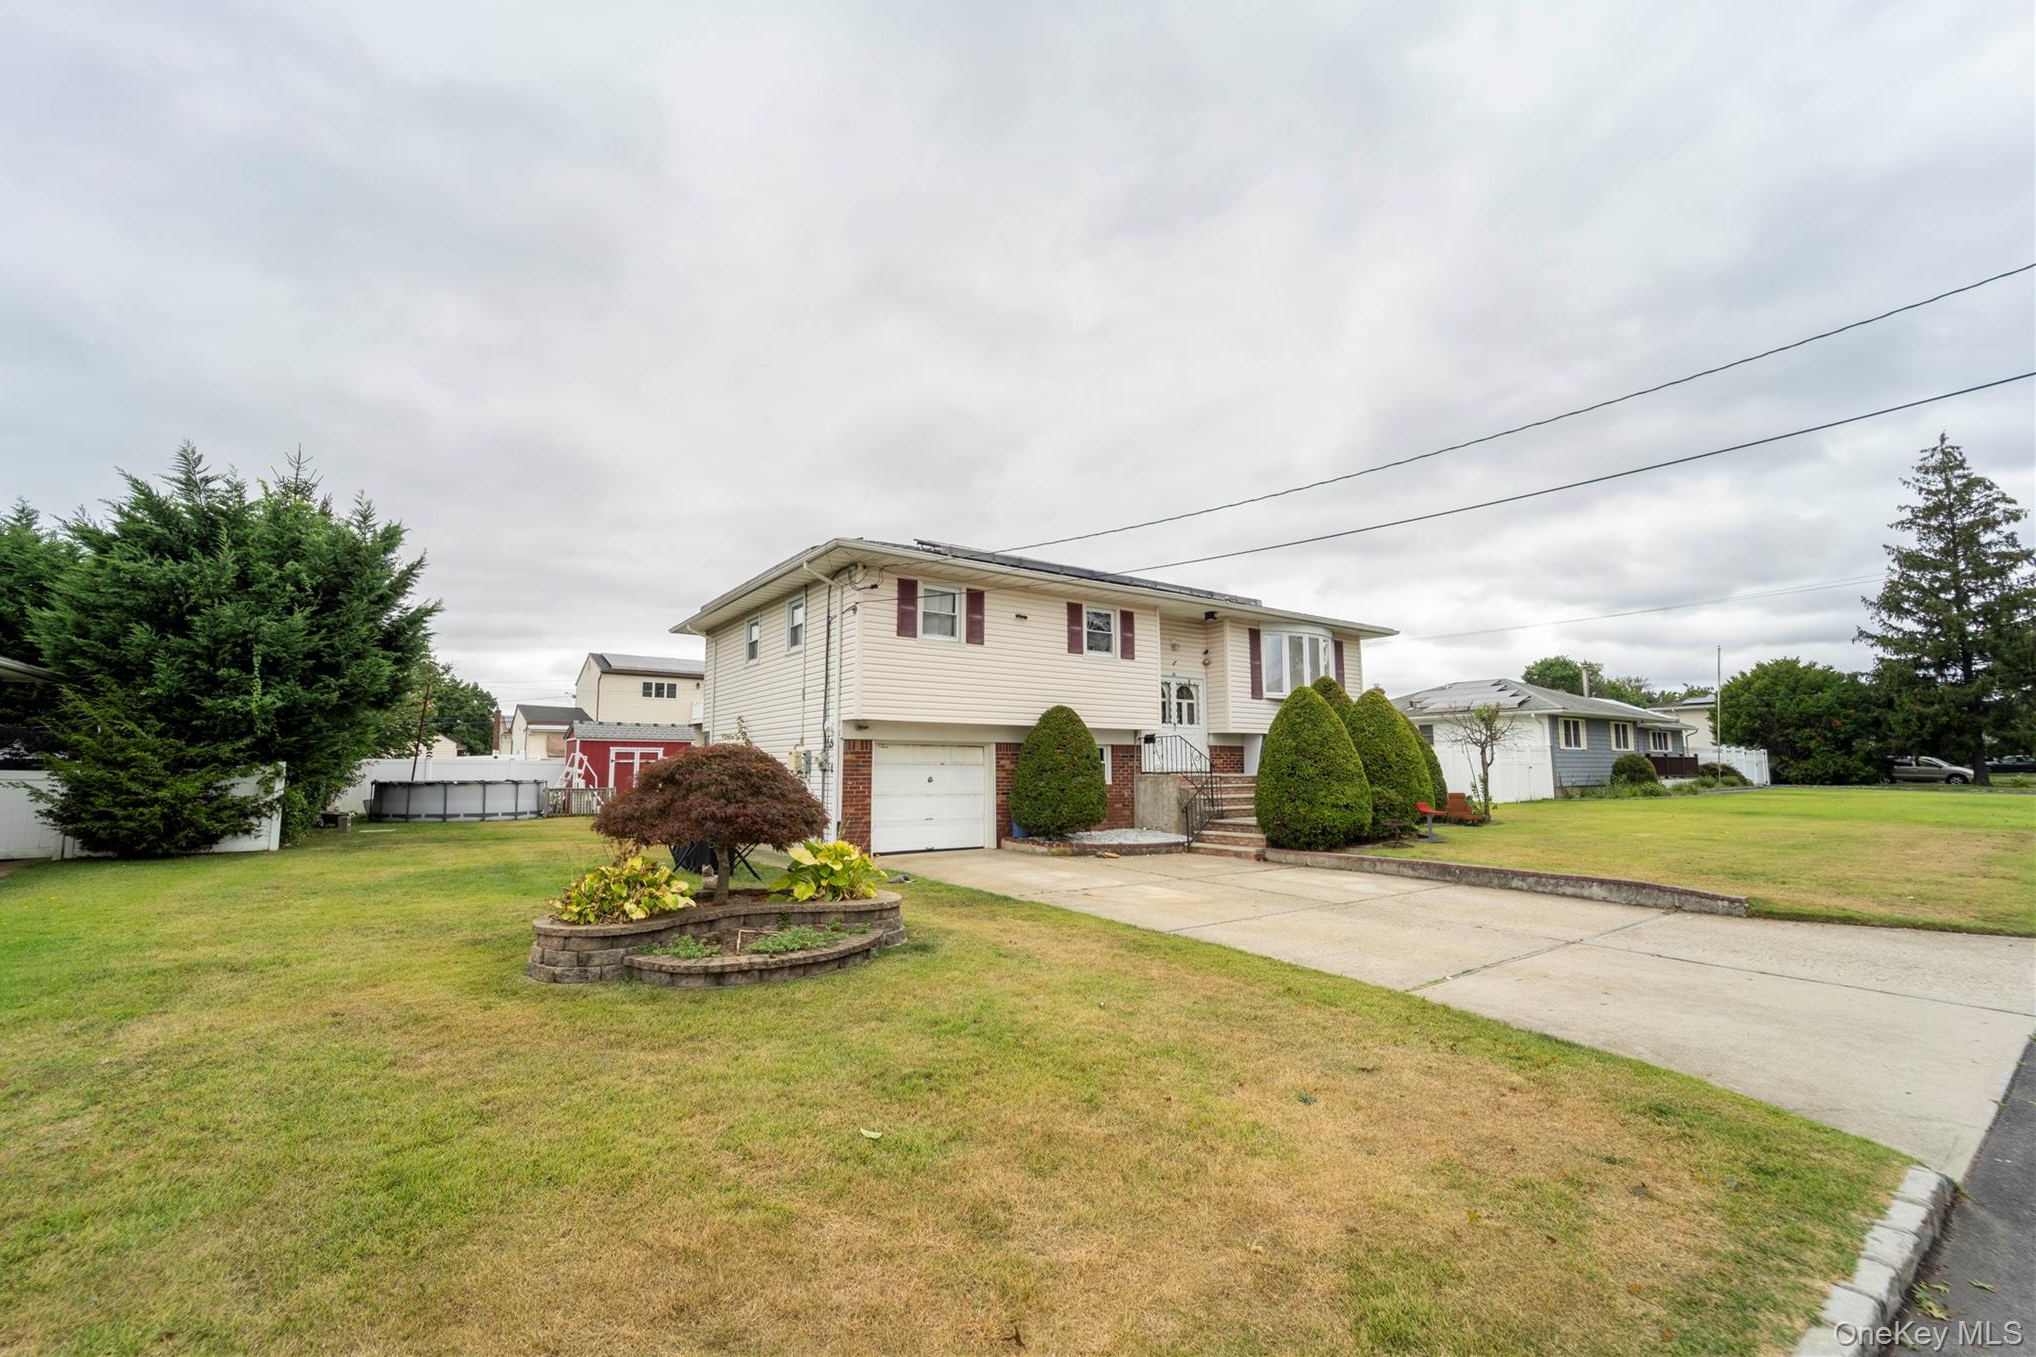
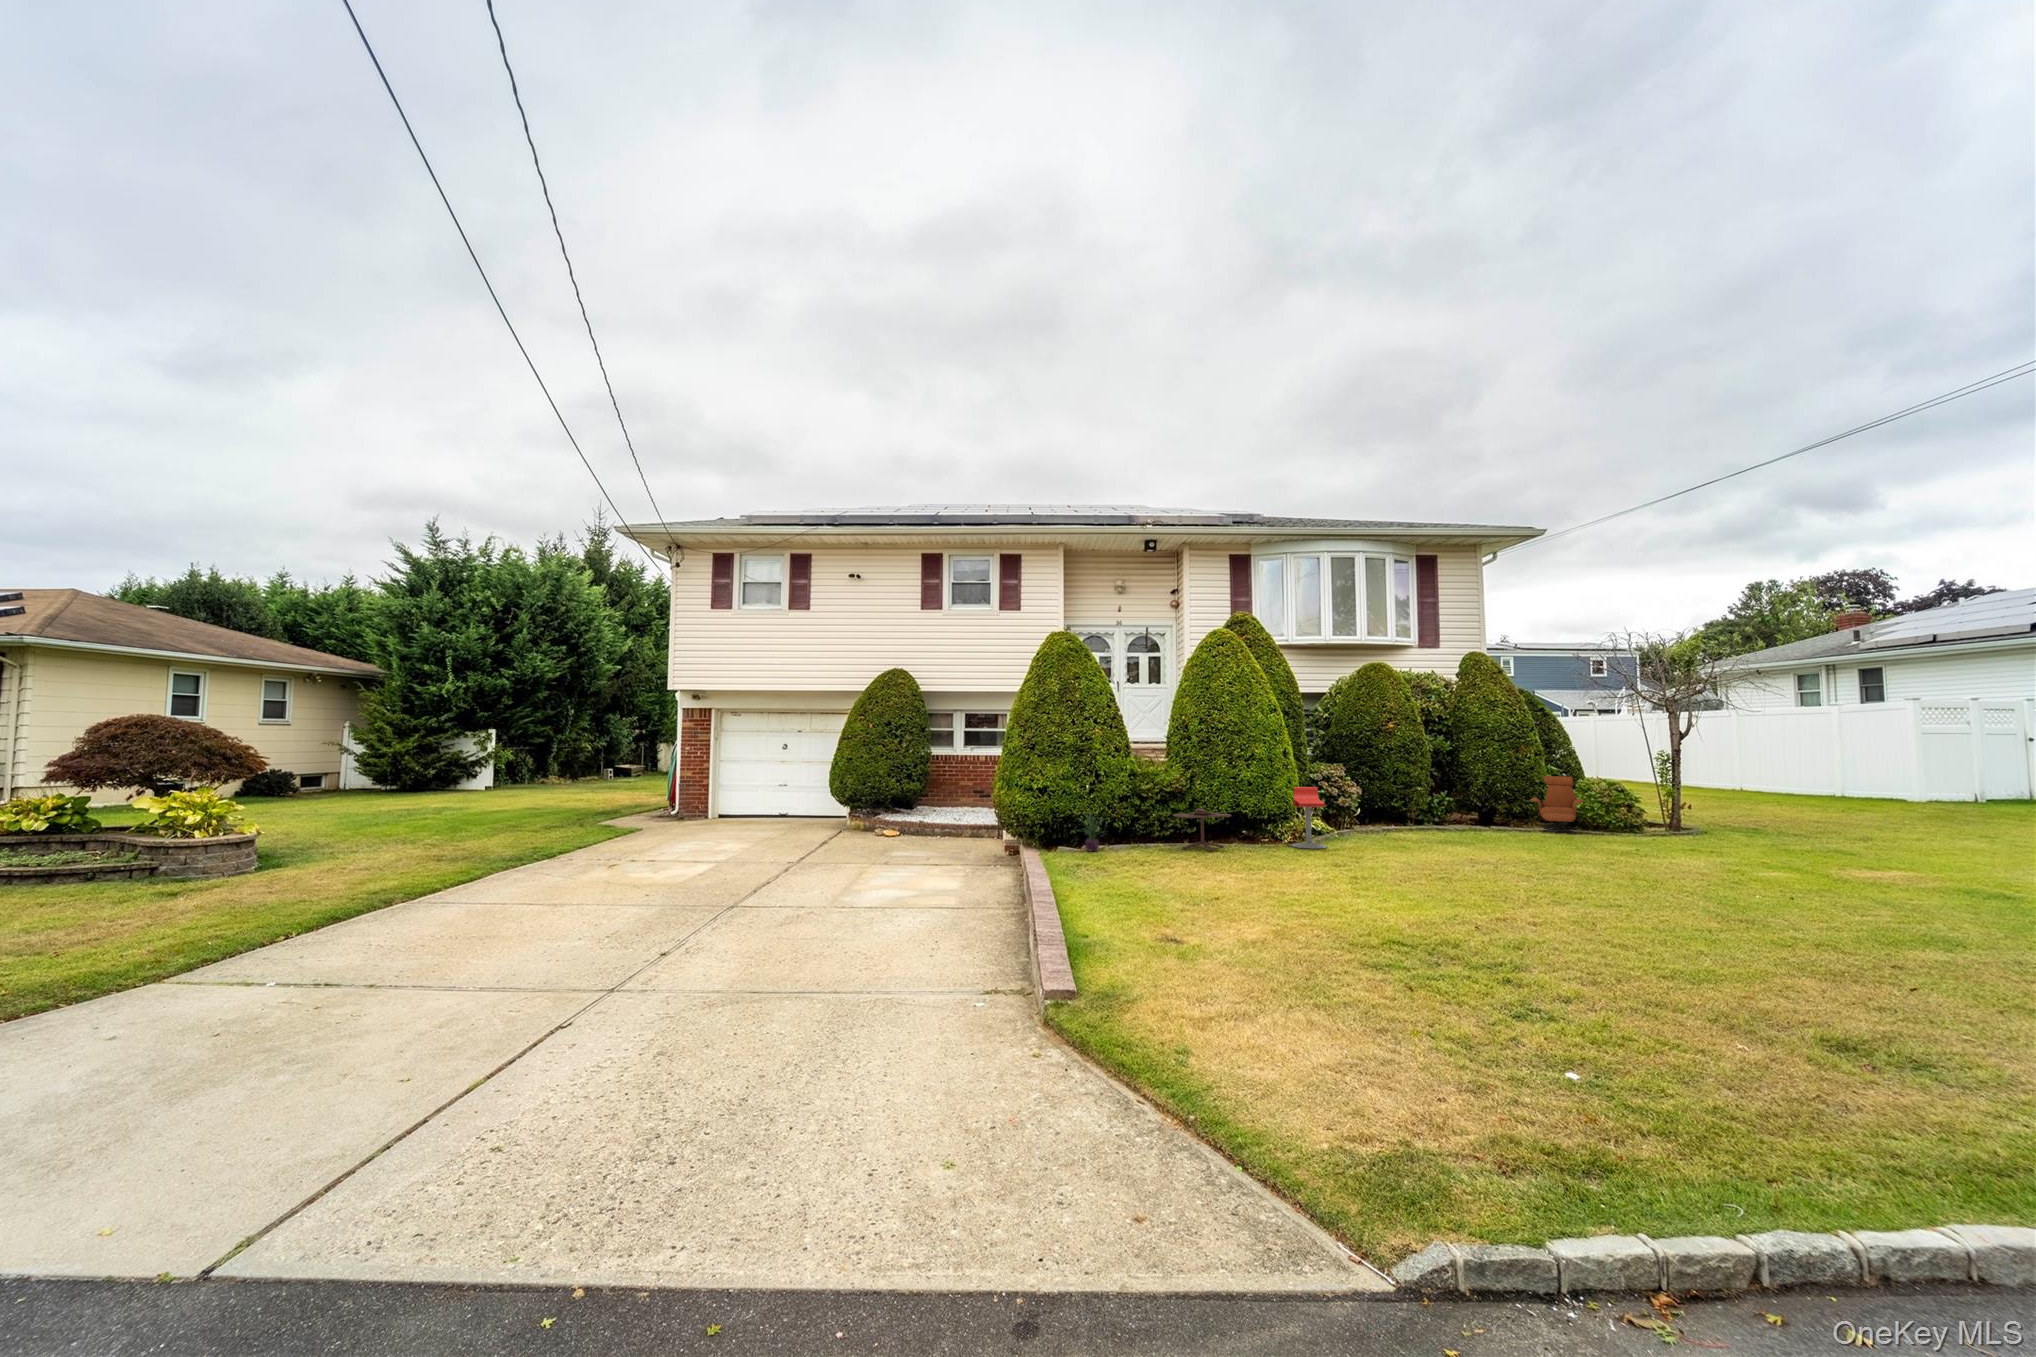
decorative plant: none [1339,824,1375,853] -> present [1085,812,1099,852]

